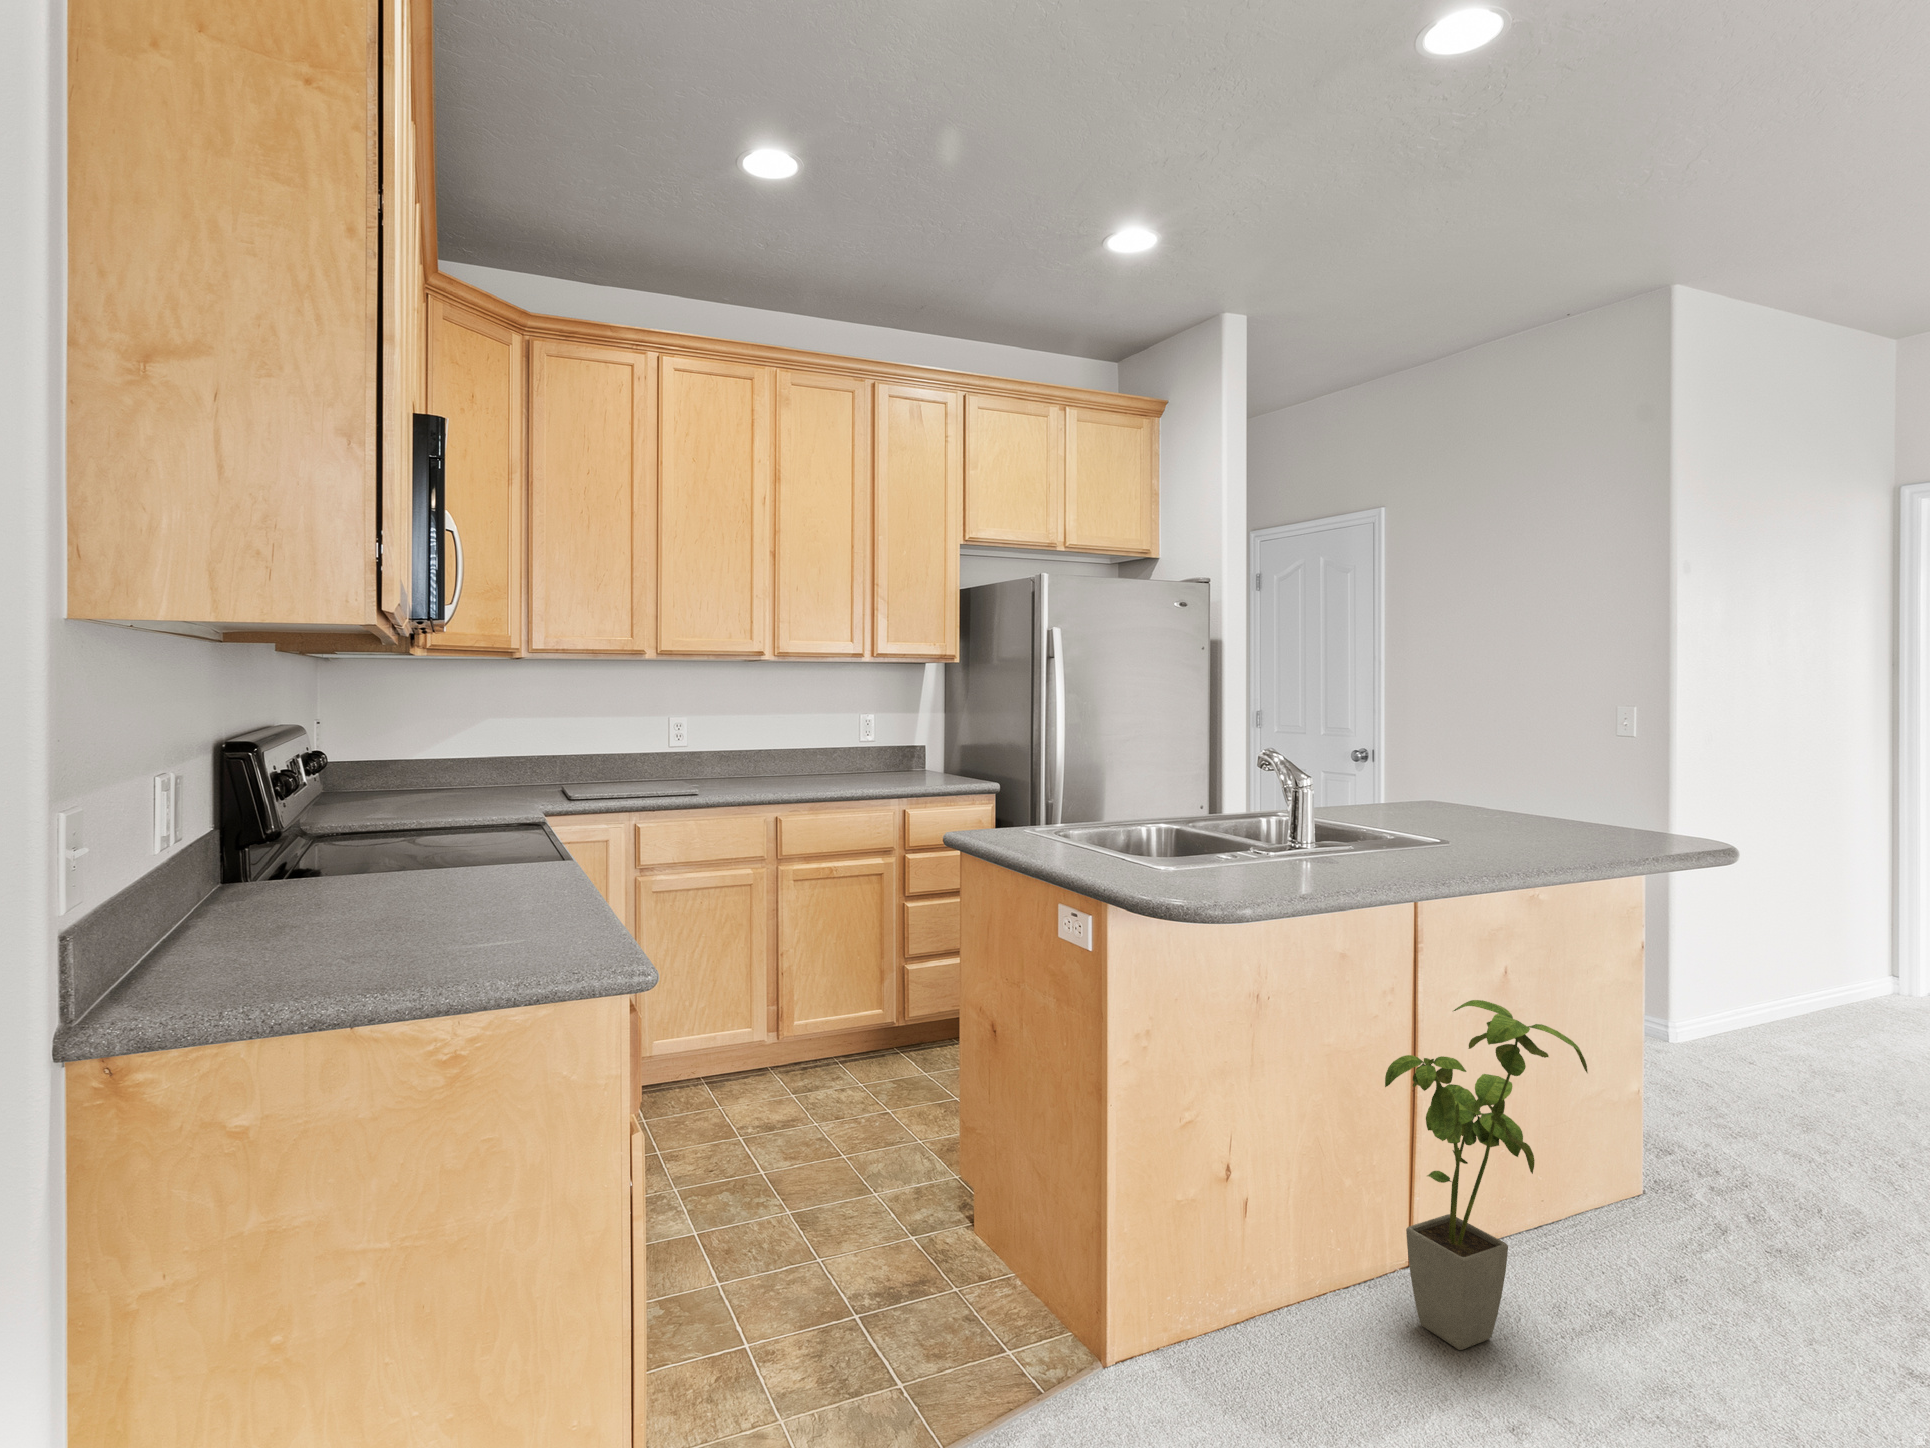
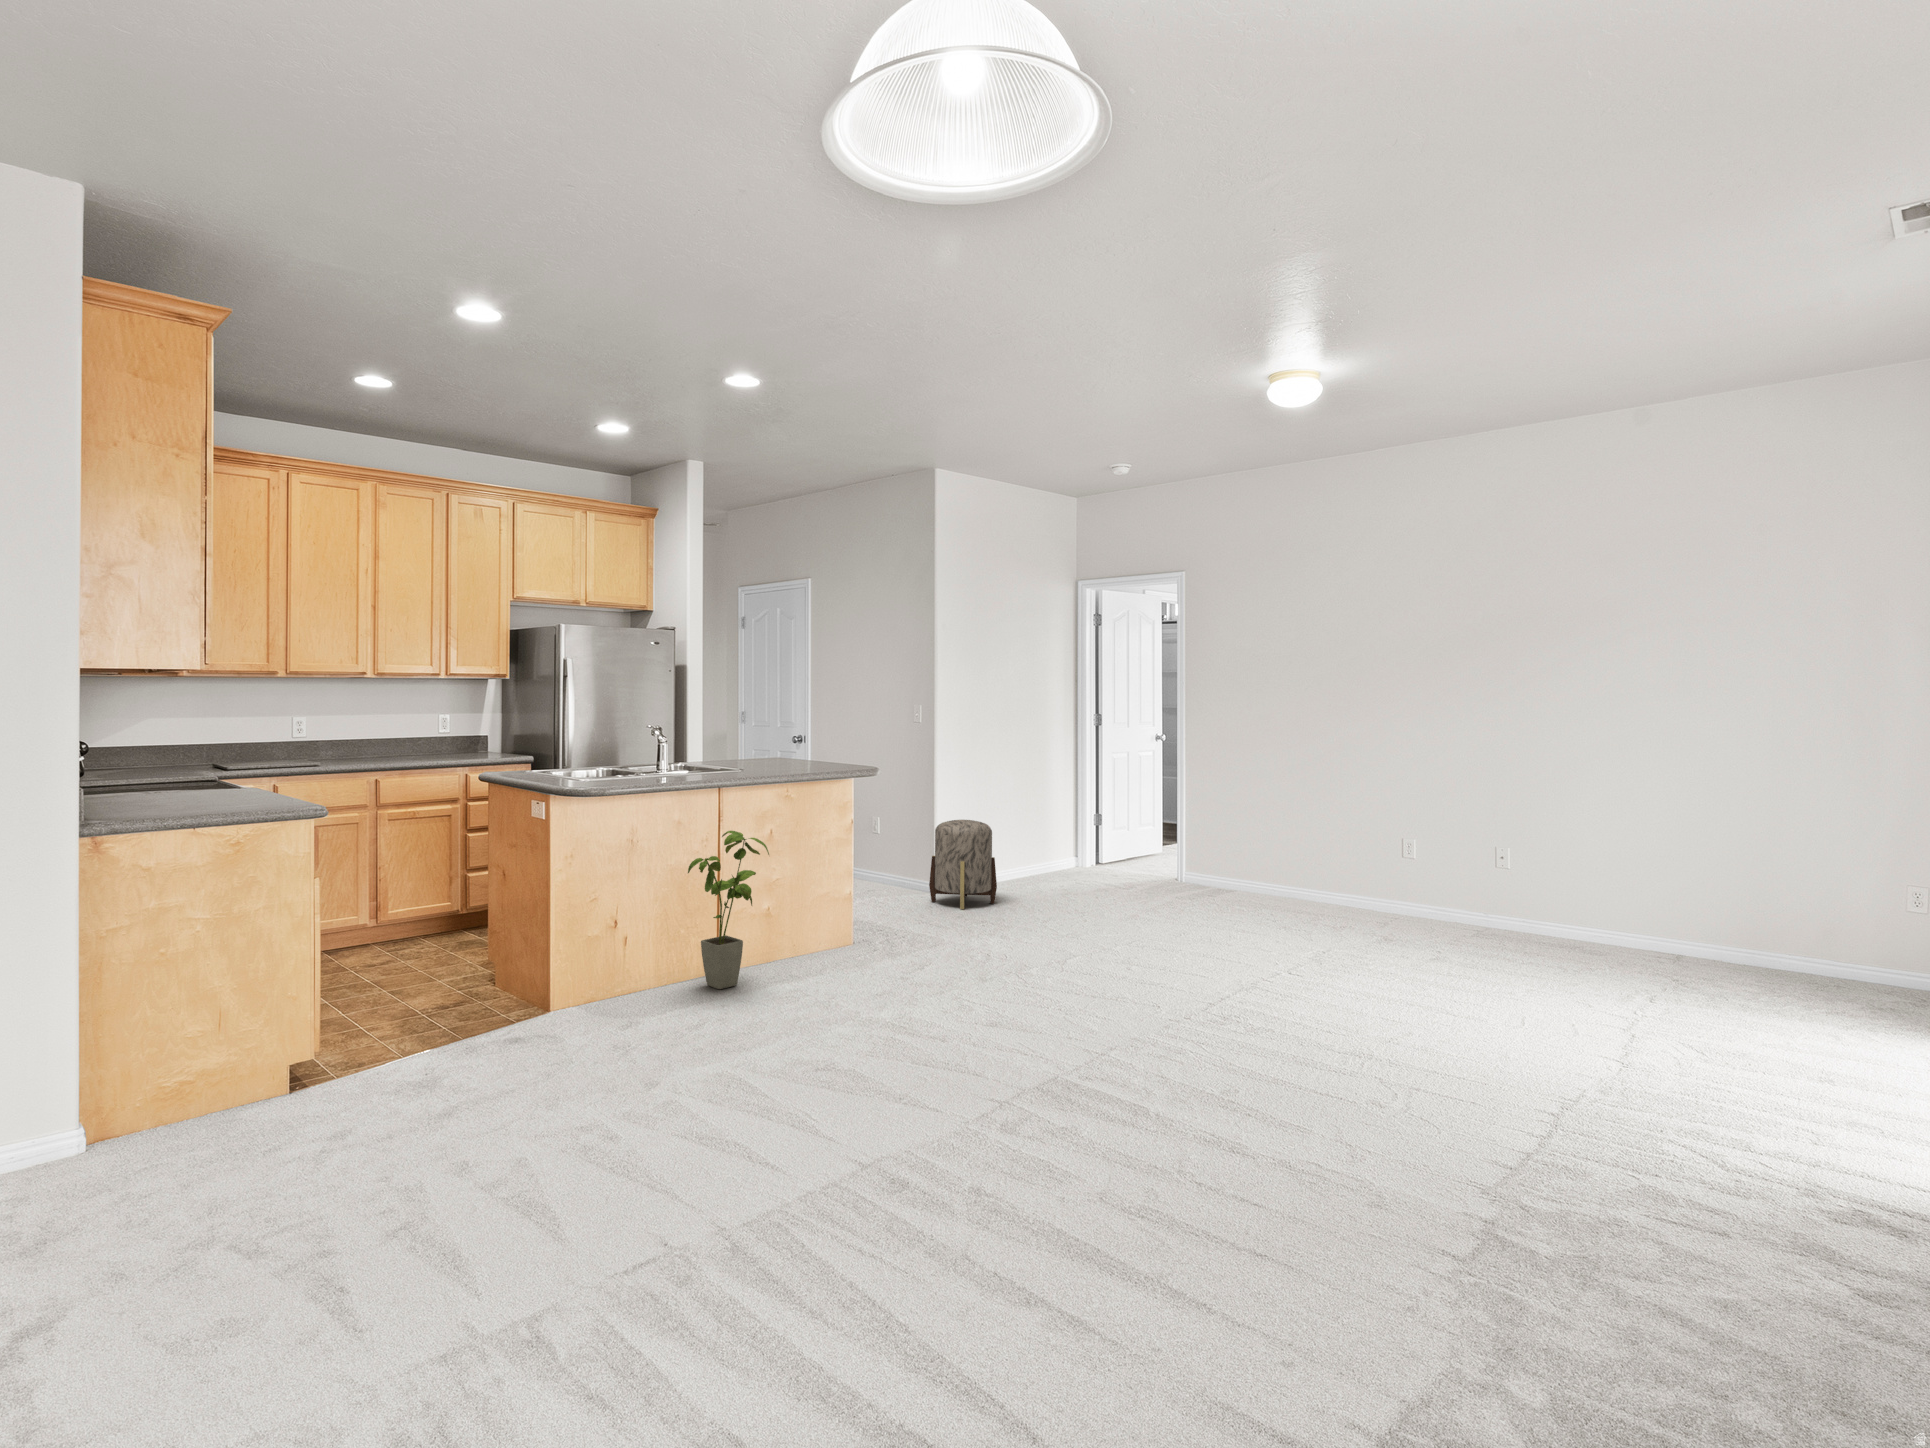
ottoman: none [1698,932,1862,1116] -> present [929,820,997,909]

